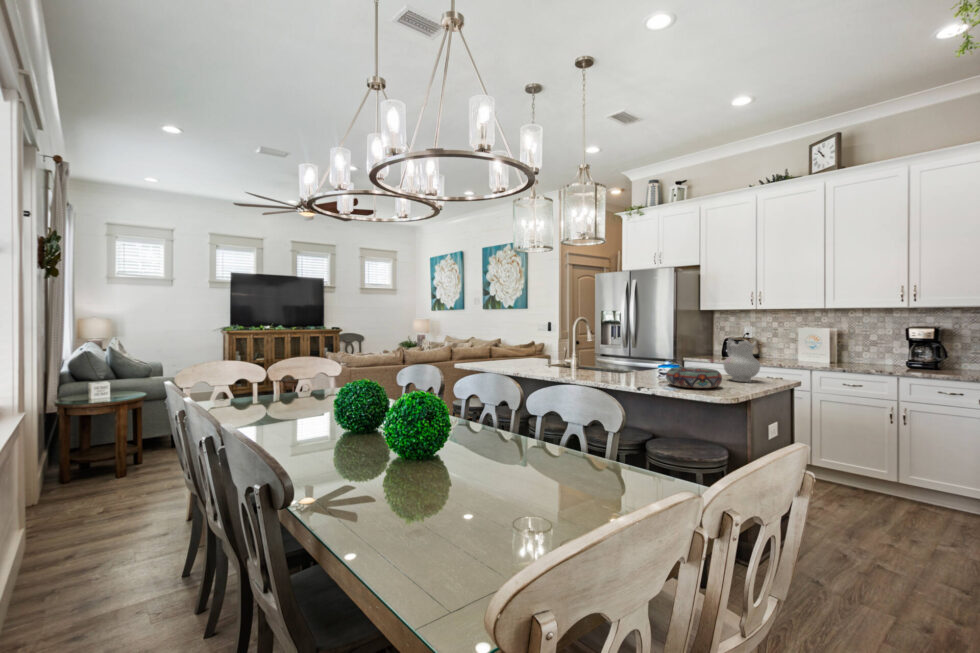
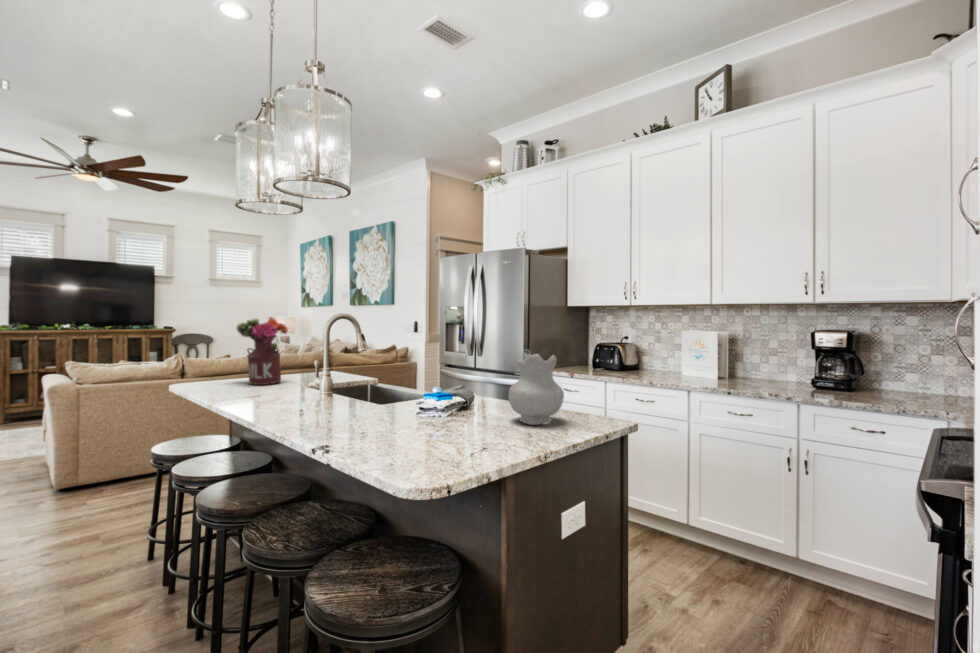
flower arrangement: none [501,319,533,364] -> present [237,317,288,385]
decorative bowl: present [666,367,722,388] -> none [376,402,471,447]

